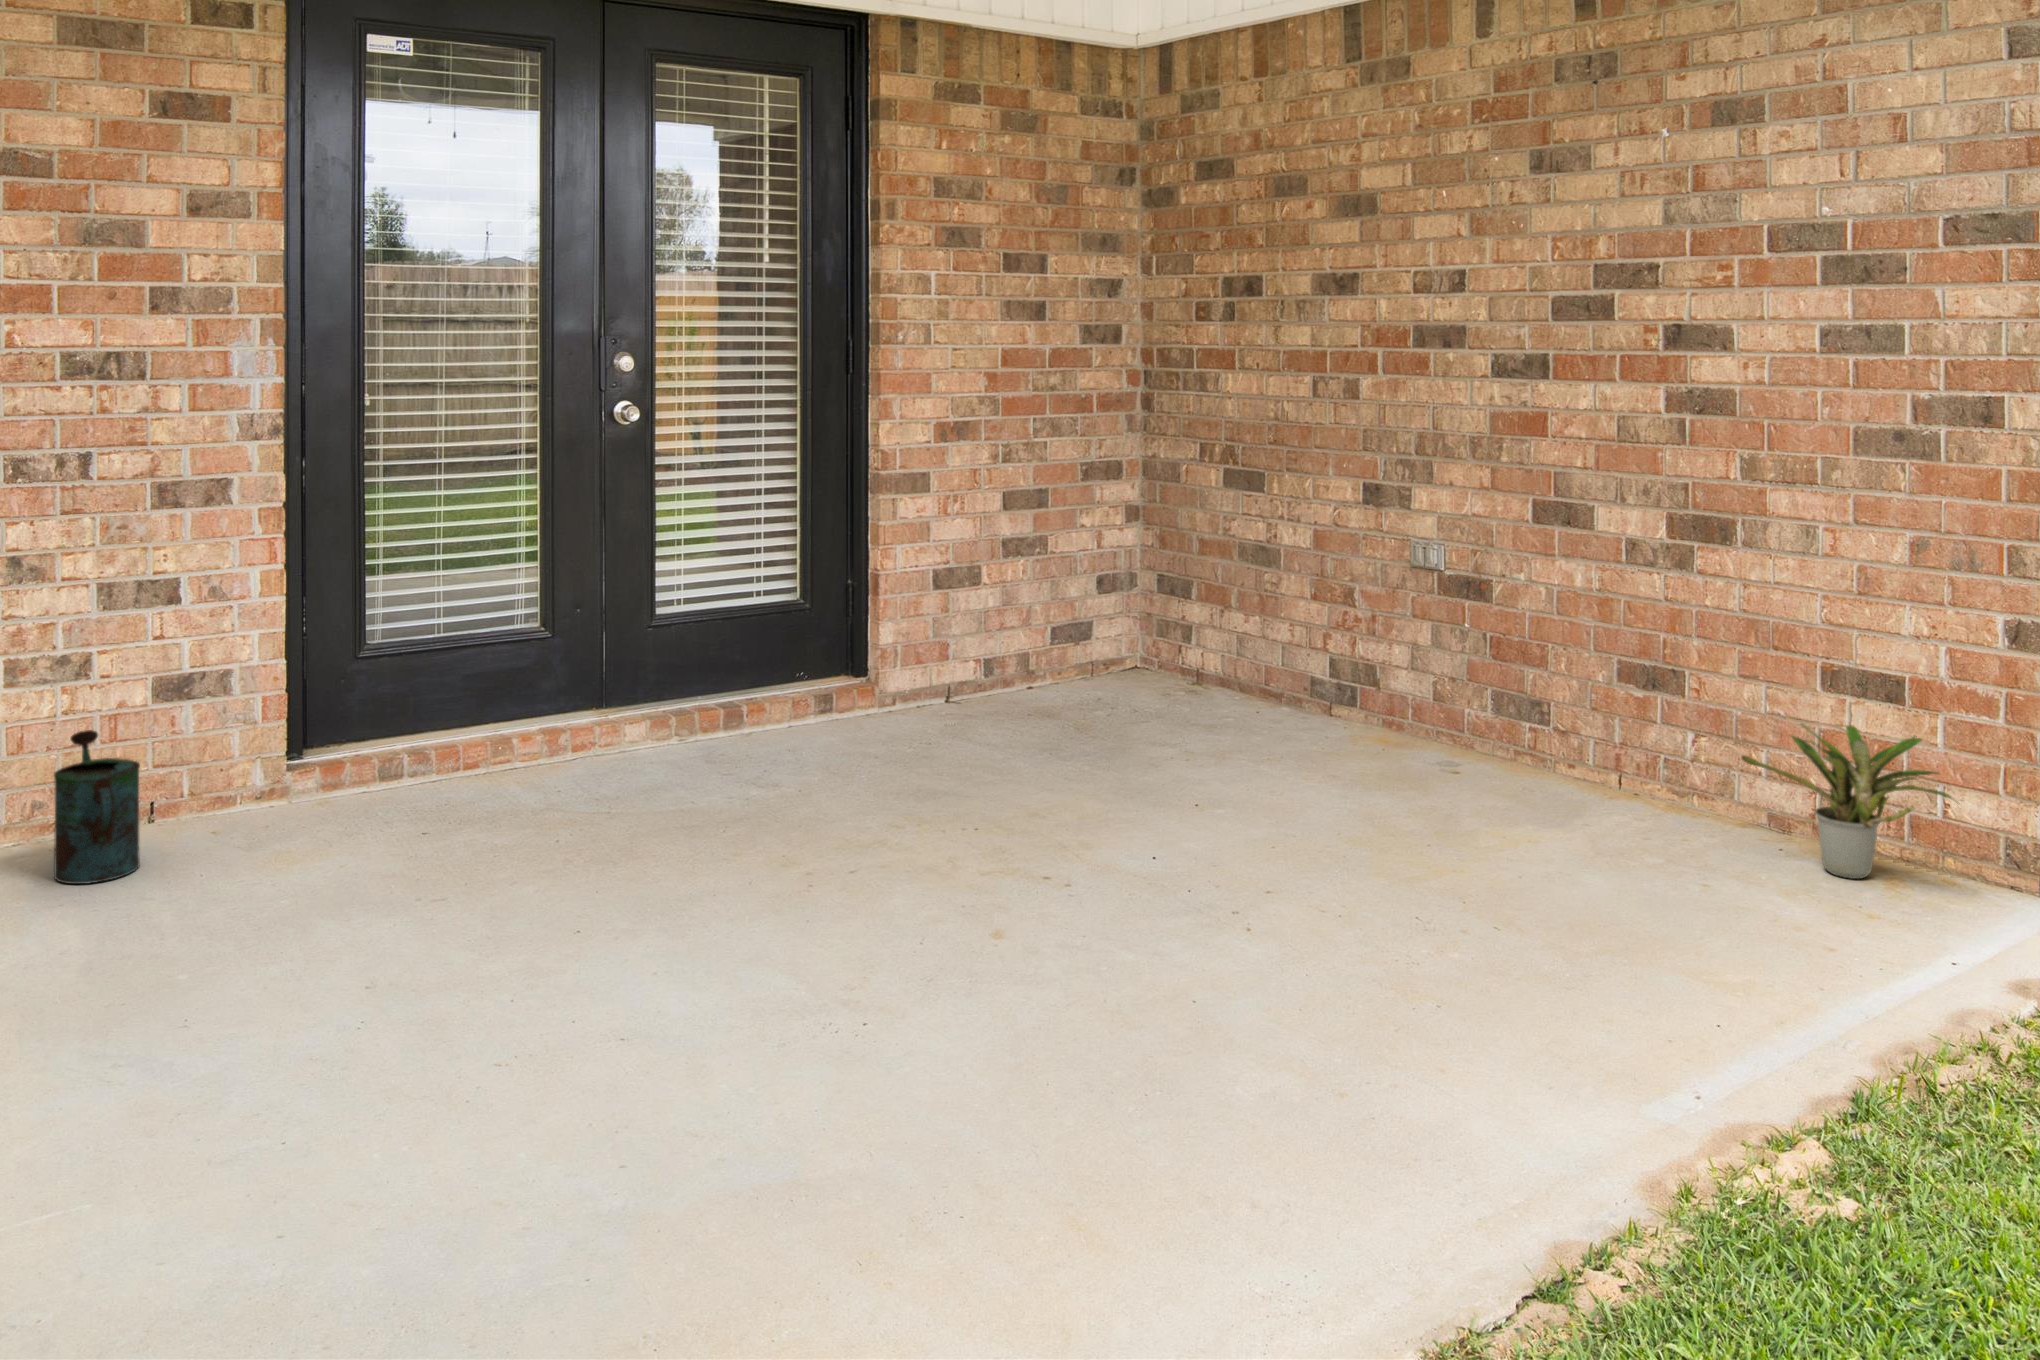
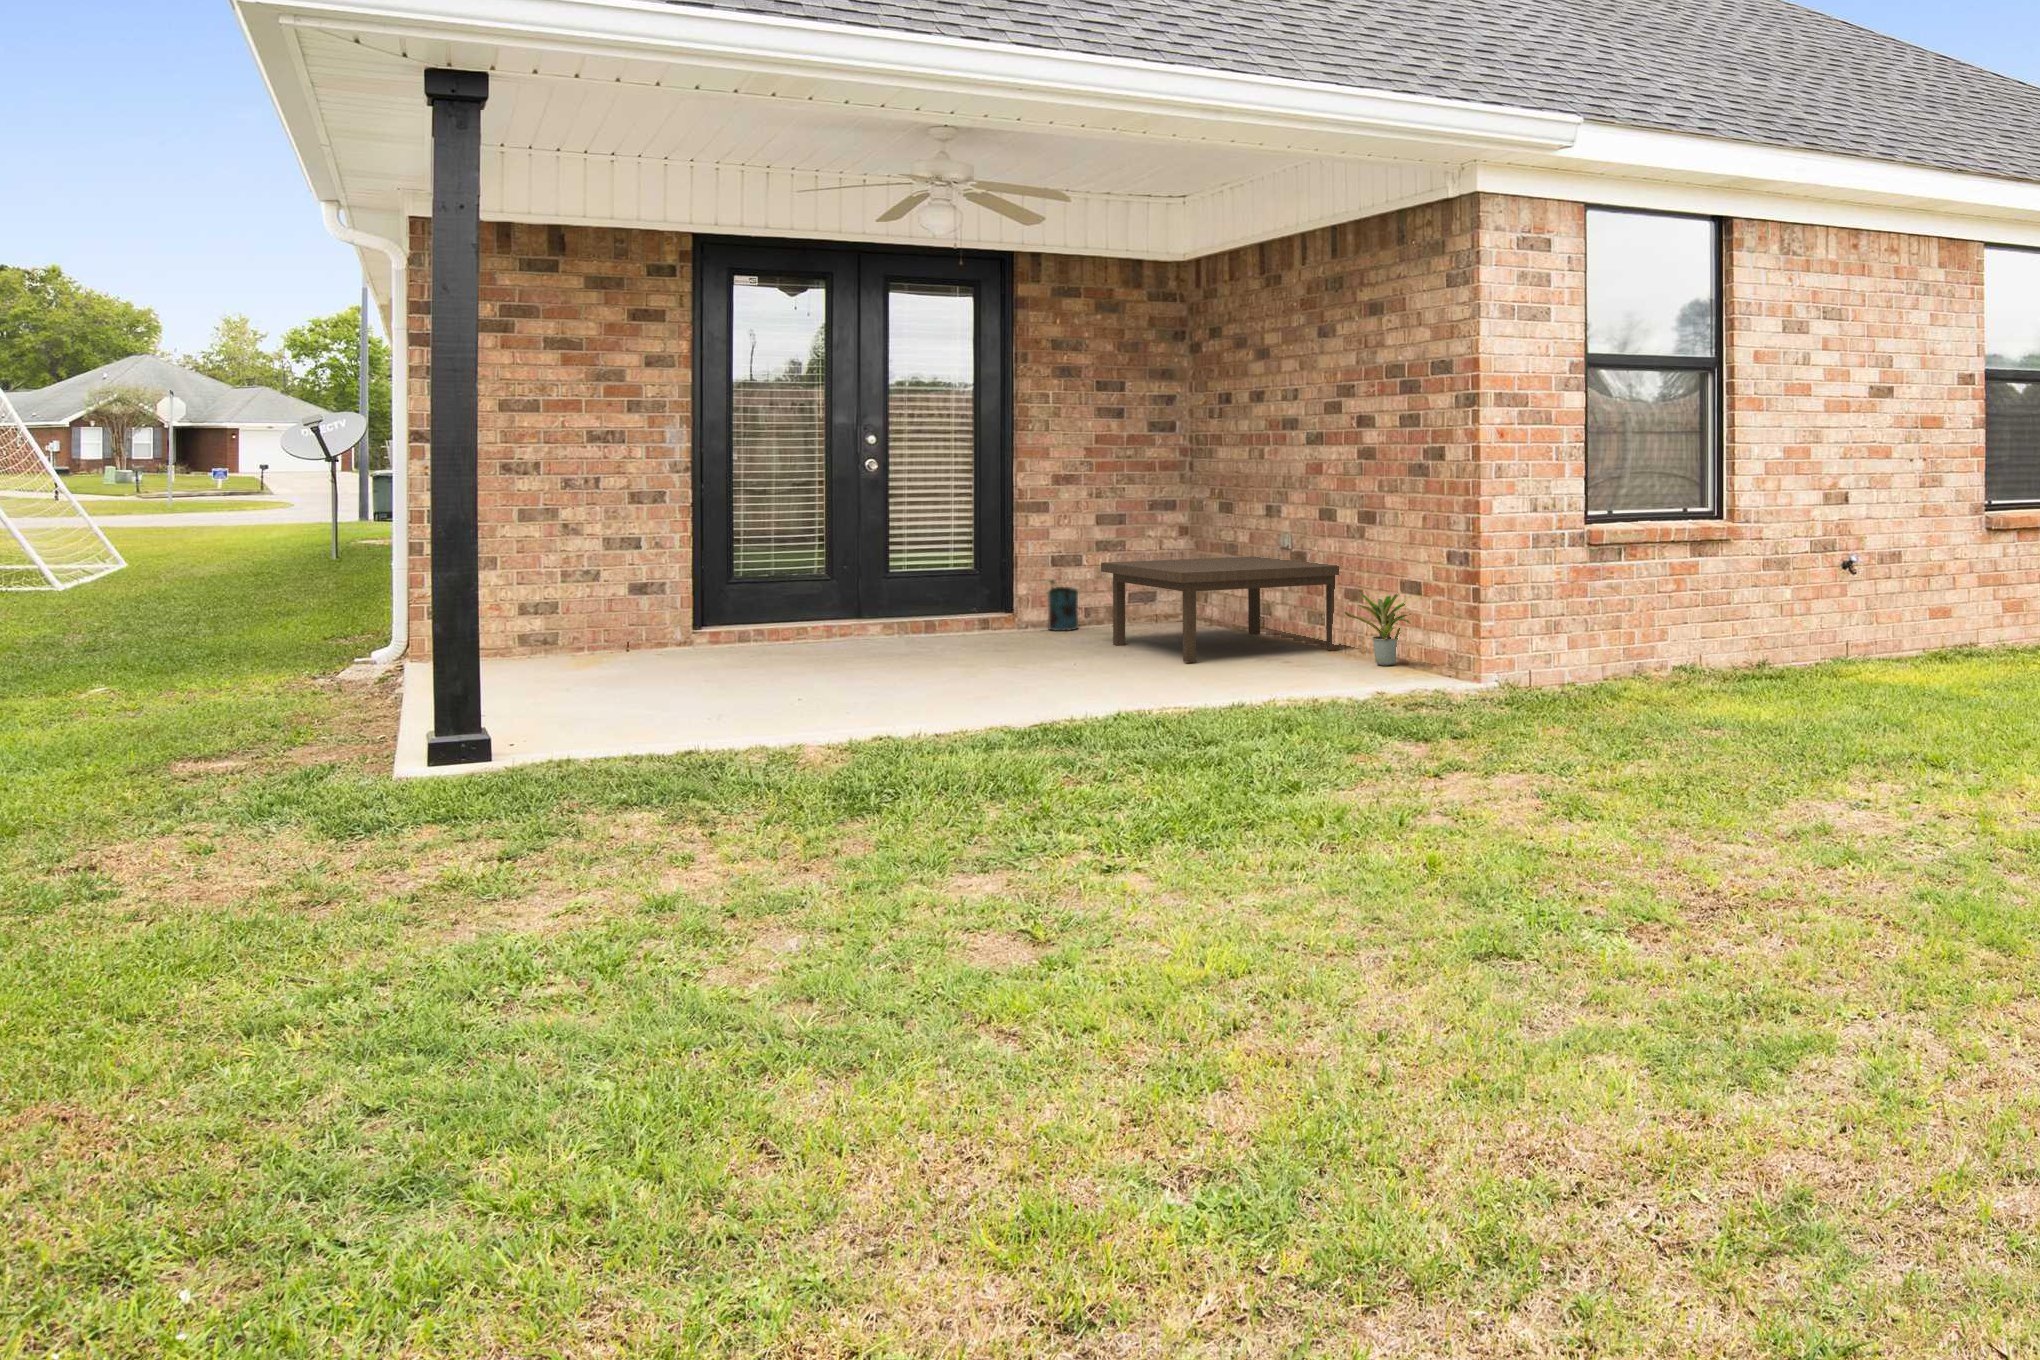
coffee table: none [1123,583,1659,870] -> present [1101,557,1339,662]
watering can: present [54,730,140,884] -> present [1048,580,1078,631]

